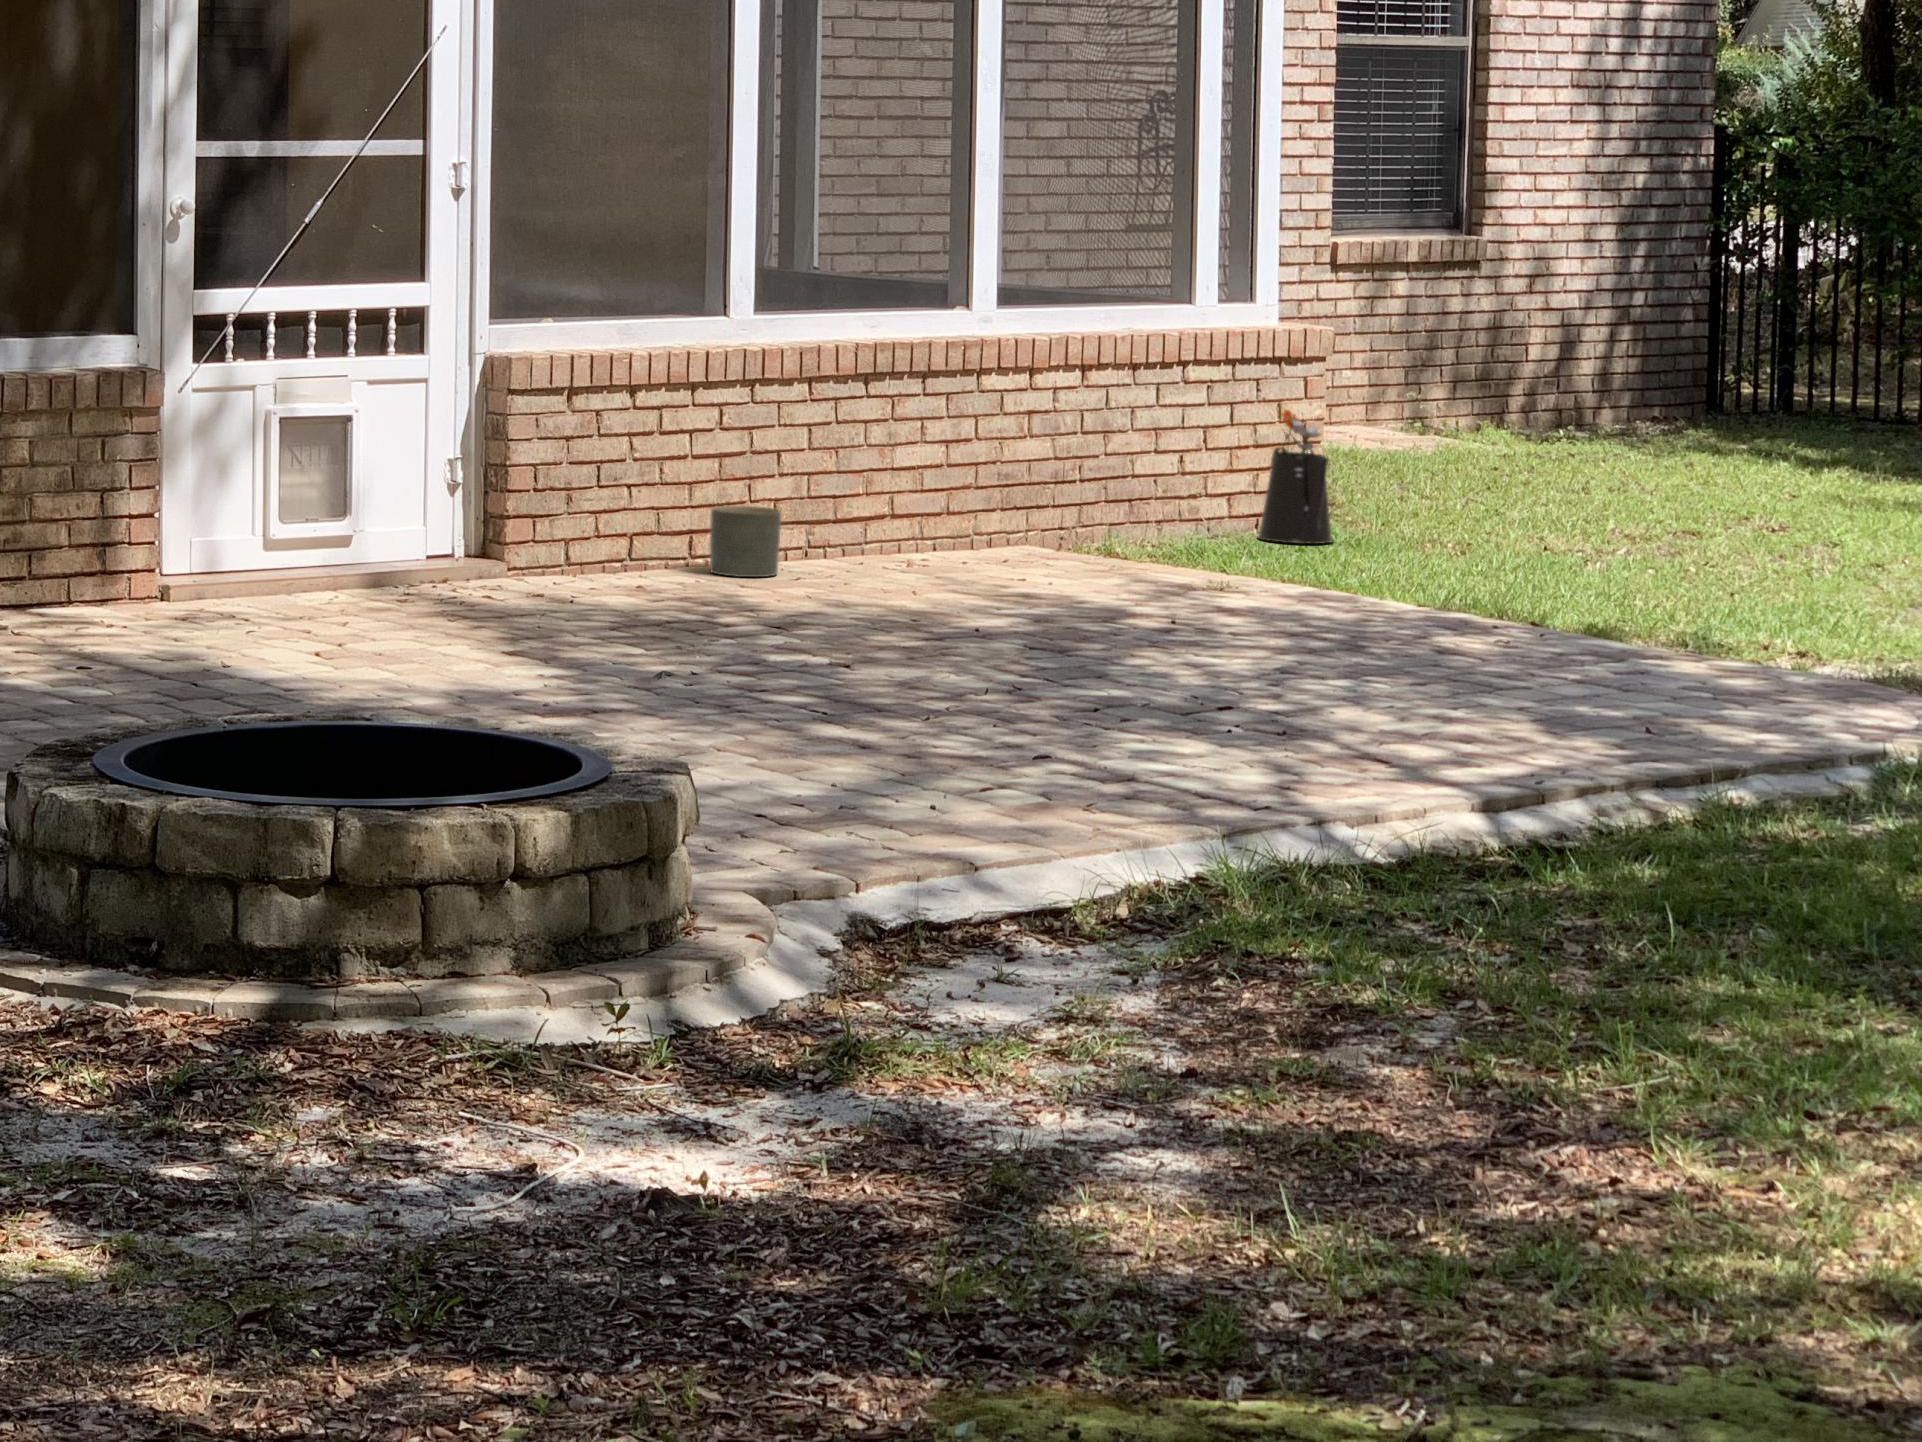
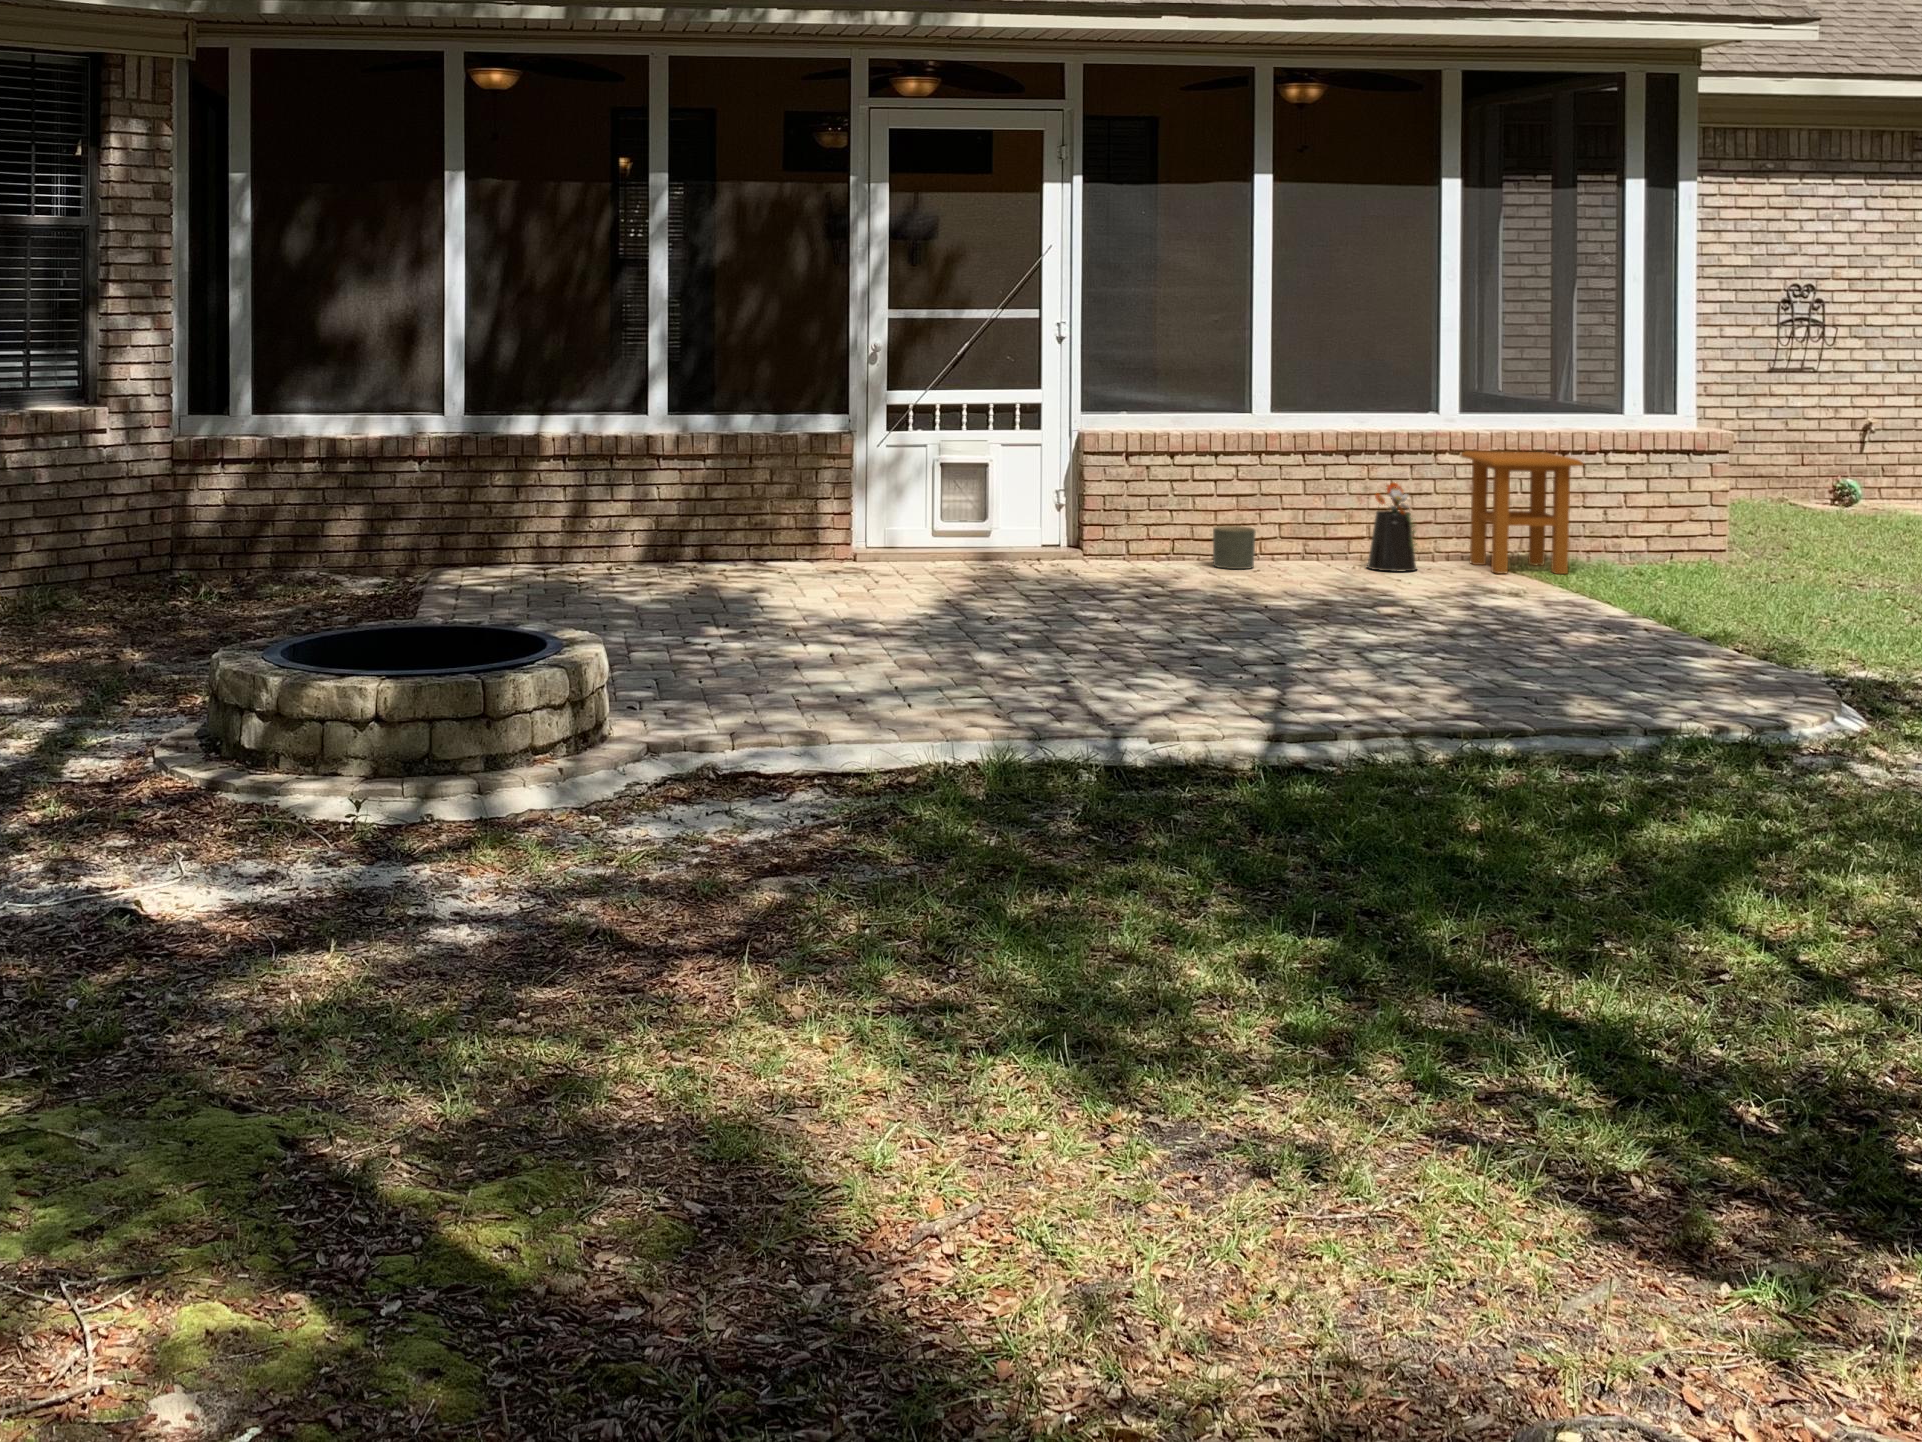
side table: none [1021,368,1229,563] -> present [1461,451,1583,574]
watering can: present [1257,409,1334,544] -> present [1367,483,1417,572]

